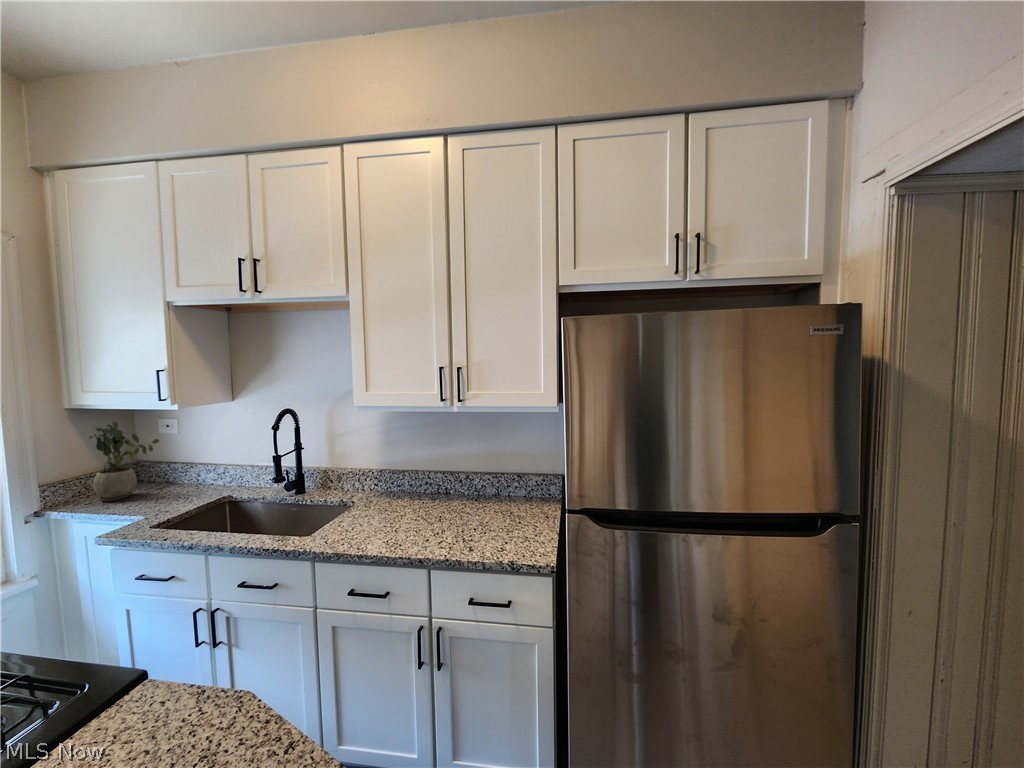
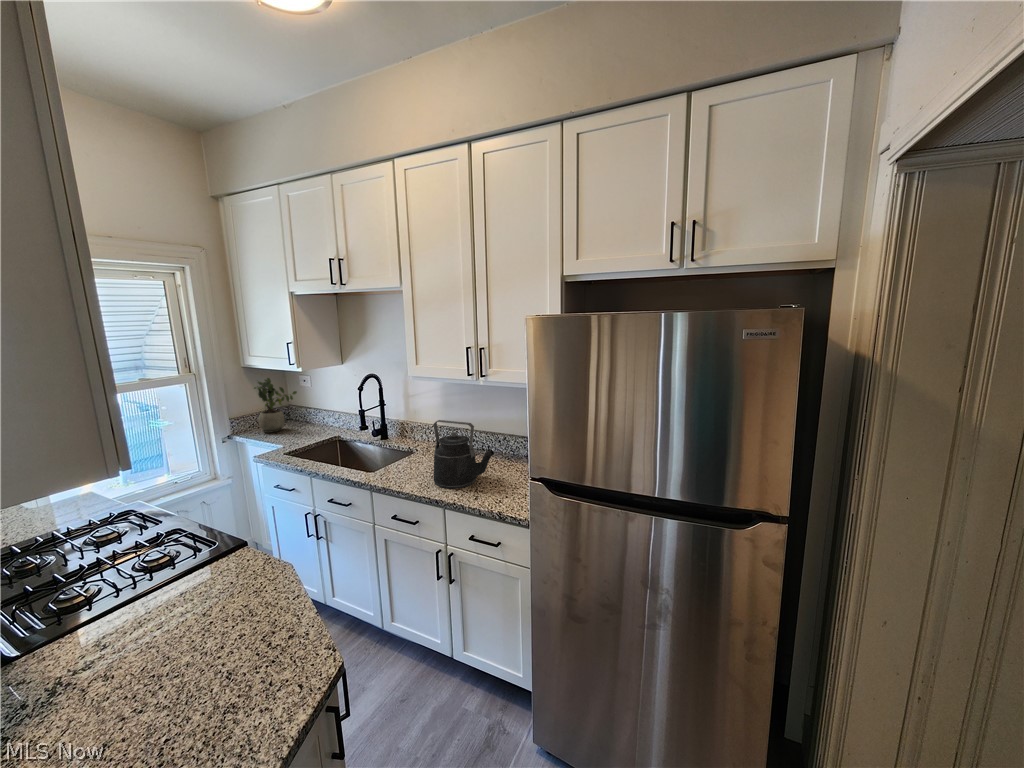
kettle: none [401,457,482,542] -> present [433,420,494,489]

